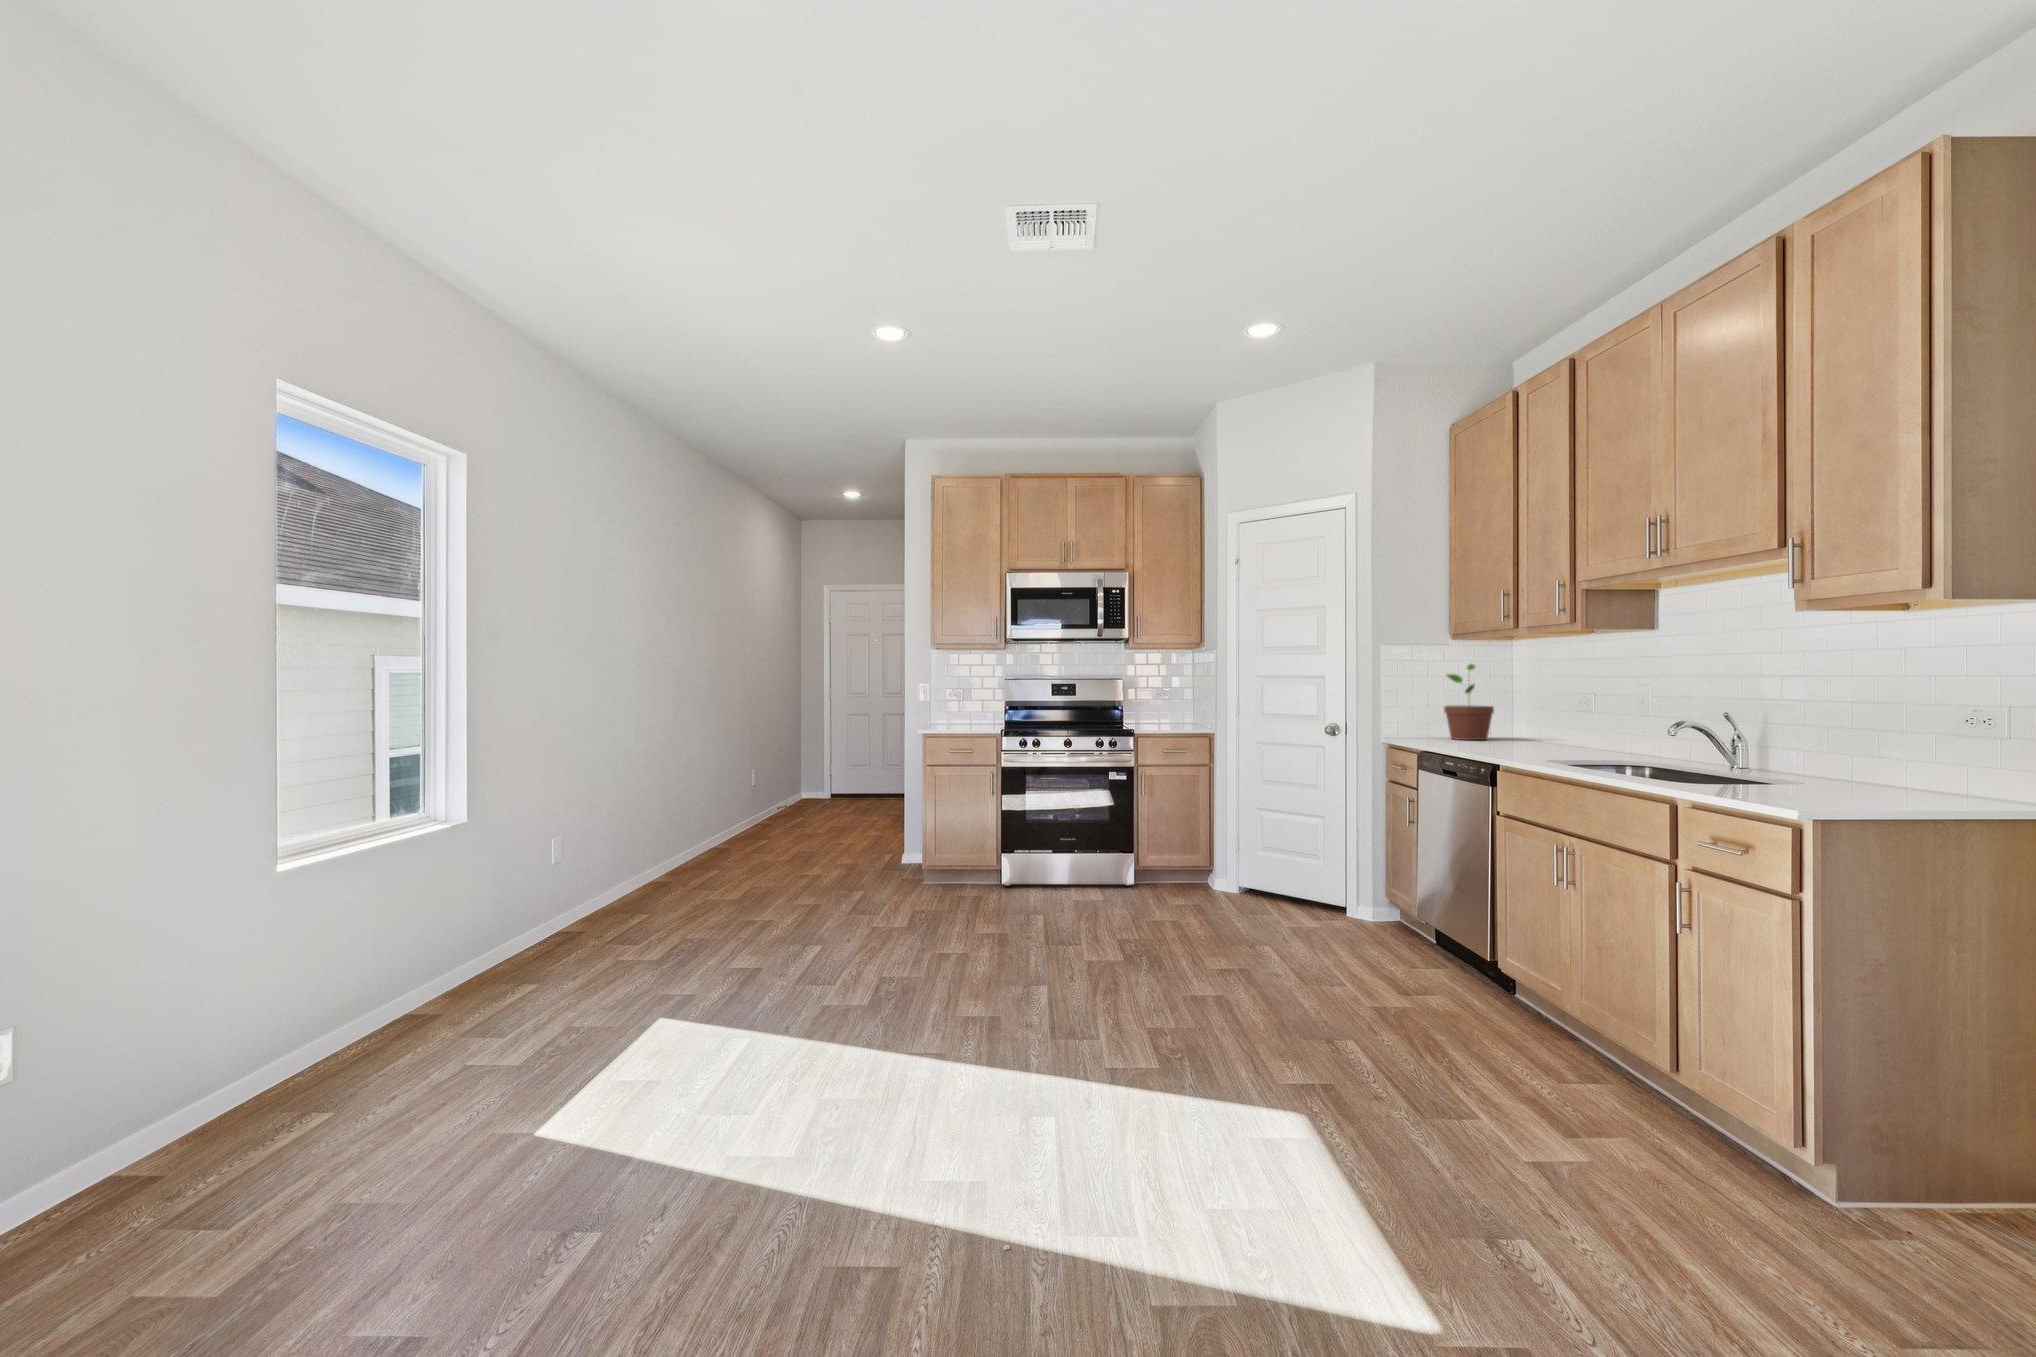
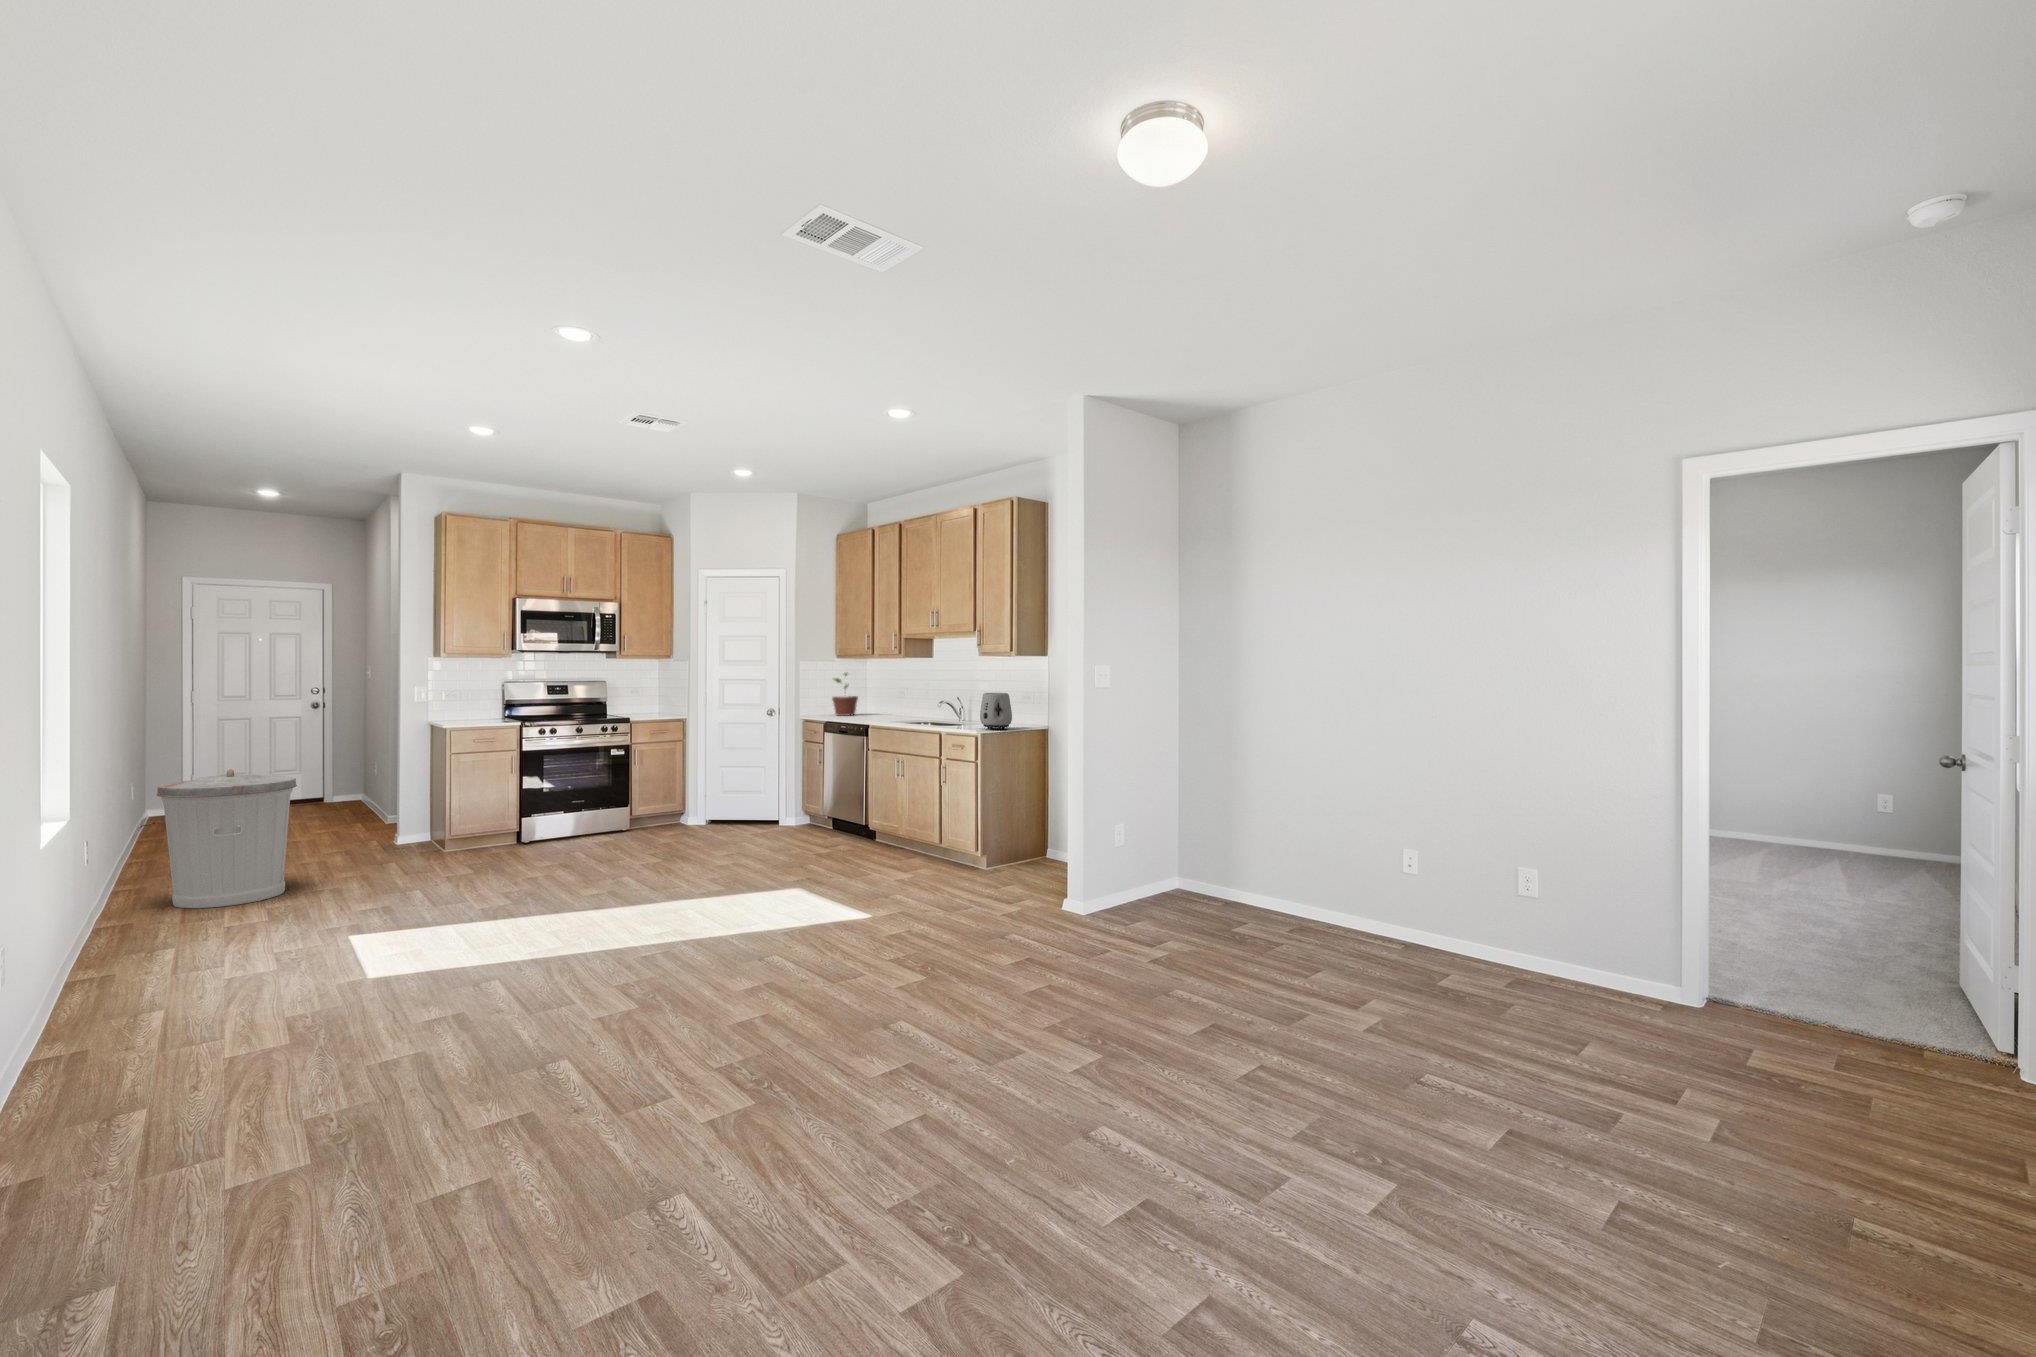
toaster: none [1799,708,1914,811] -> present [980,693,1012,730]
trash can: none [560,777,700,948] -> present [157,769,297,908]

